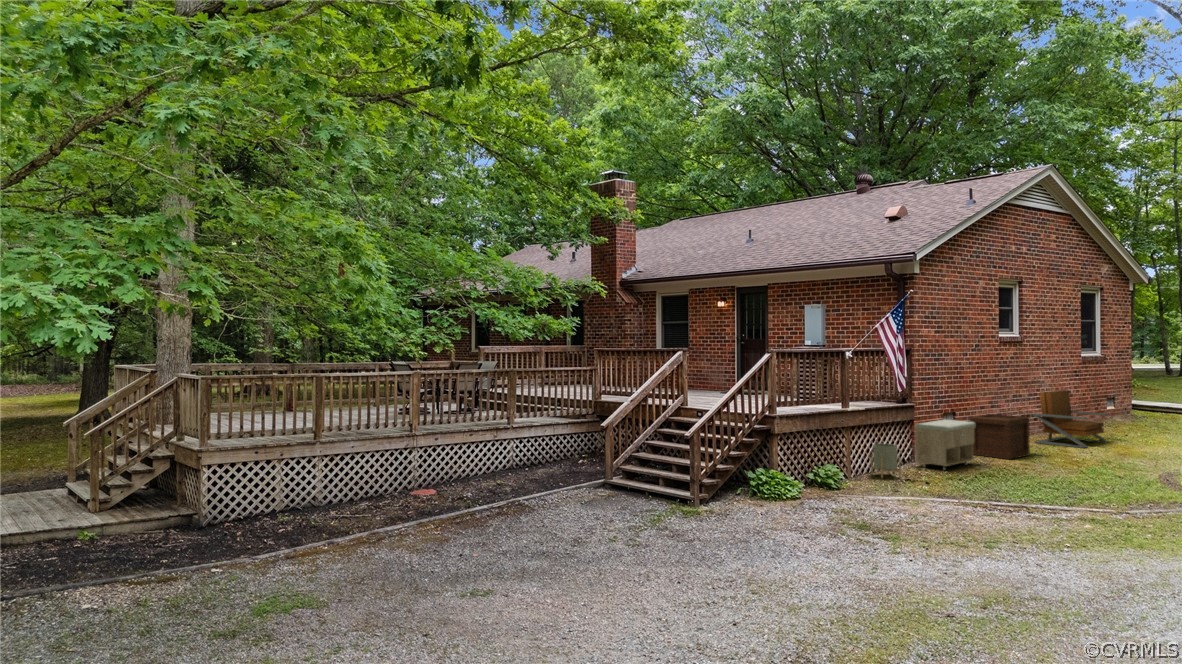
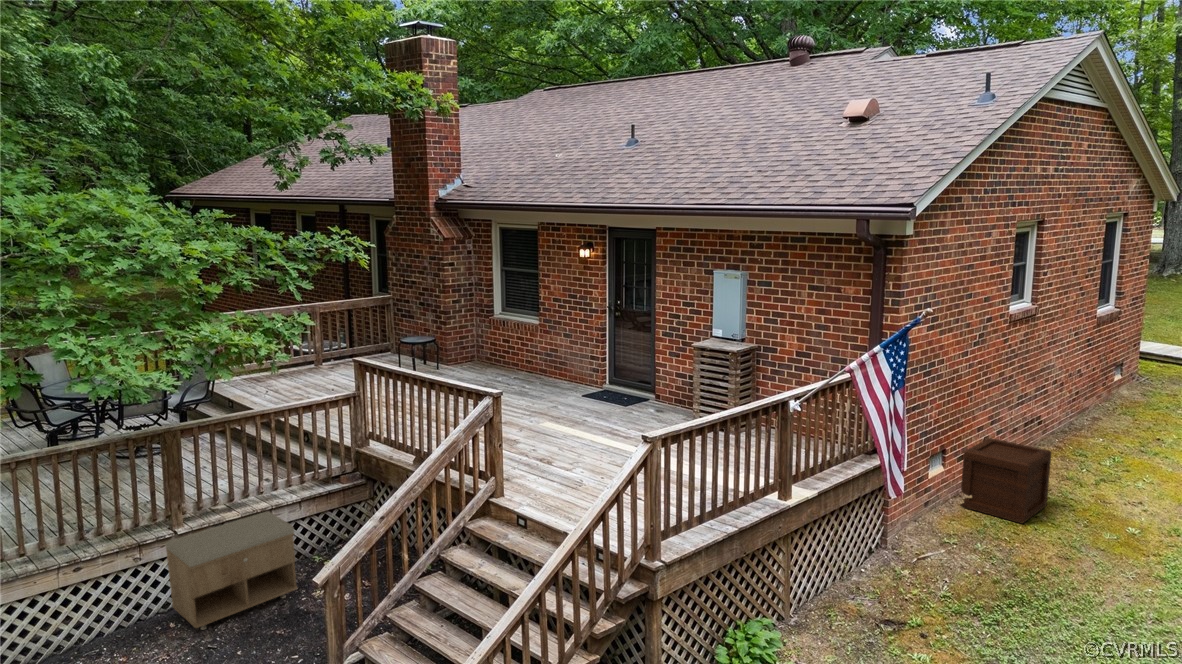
lounge chair: present [1033,390,1108,448] -> none [1039,380,1142,479]
storage bench: present [915,420,976,470] -> present [166,512,298,630]
planter: present [871,444,901,478] -> none [818,541,870,611]

